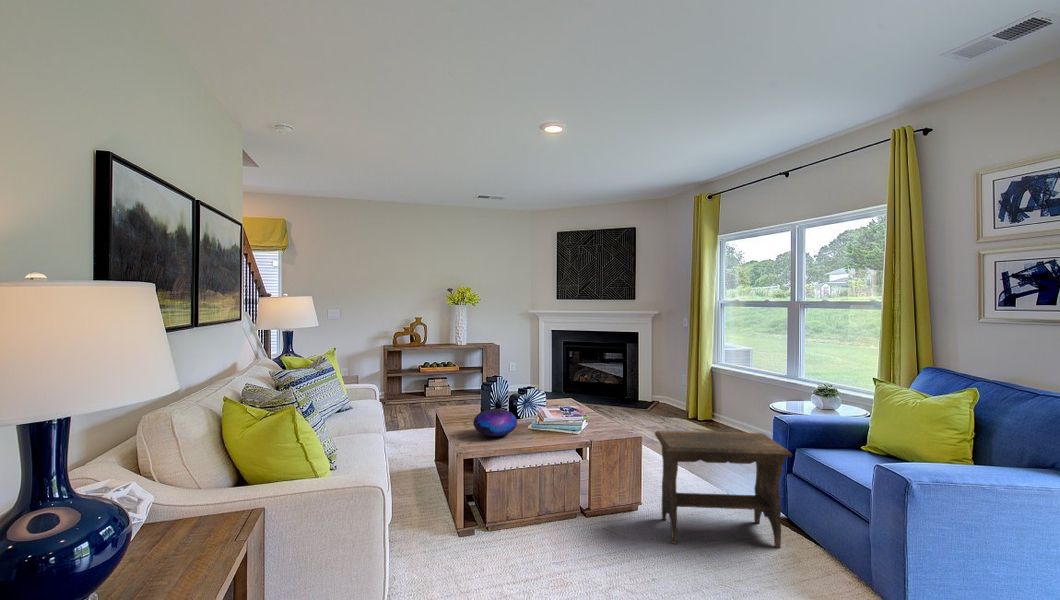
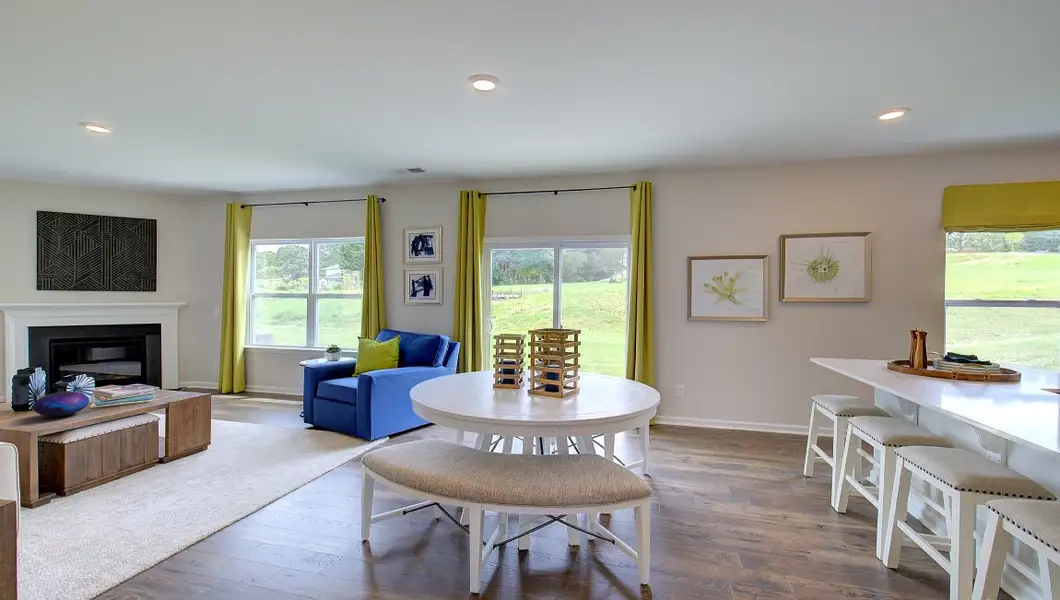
footstool: present [655,431,792,548] -> none [223,376,318,456]

